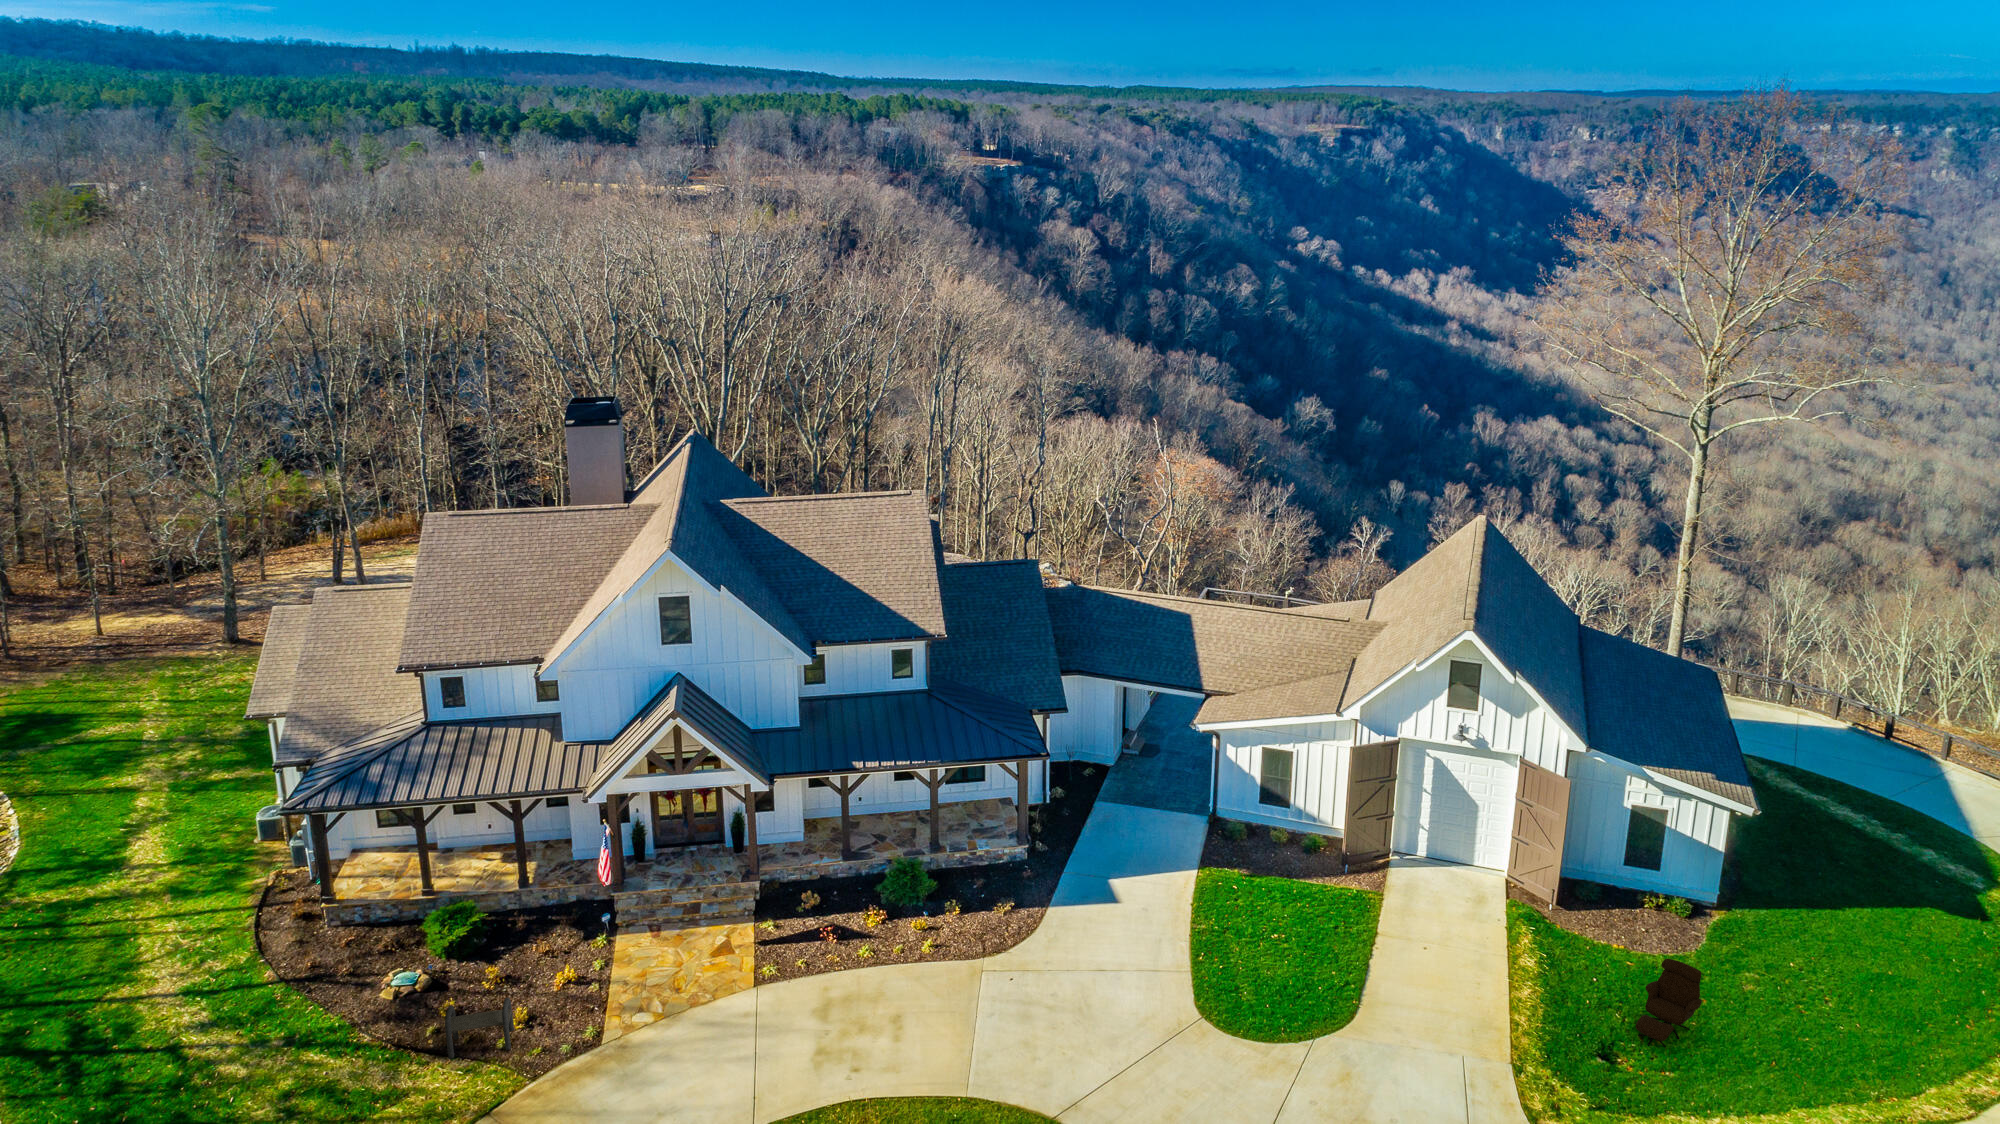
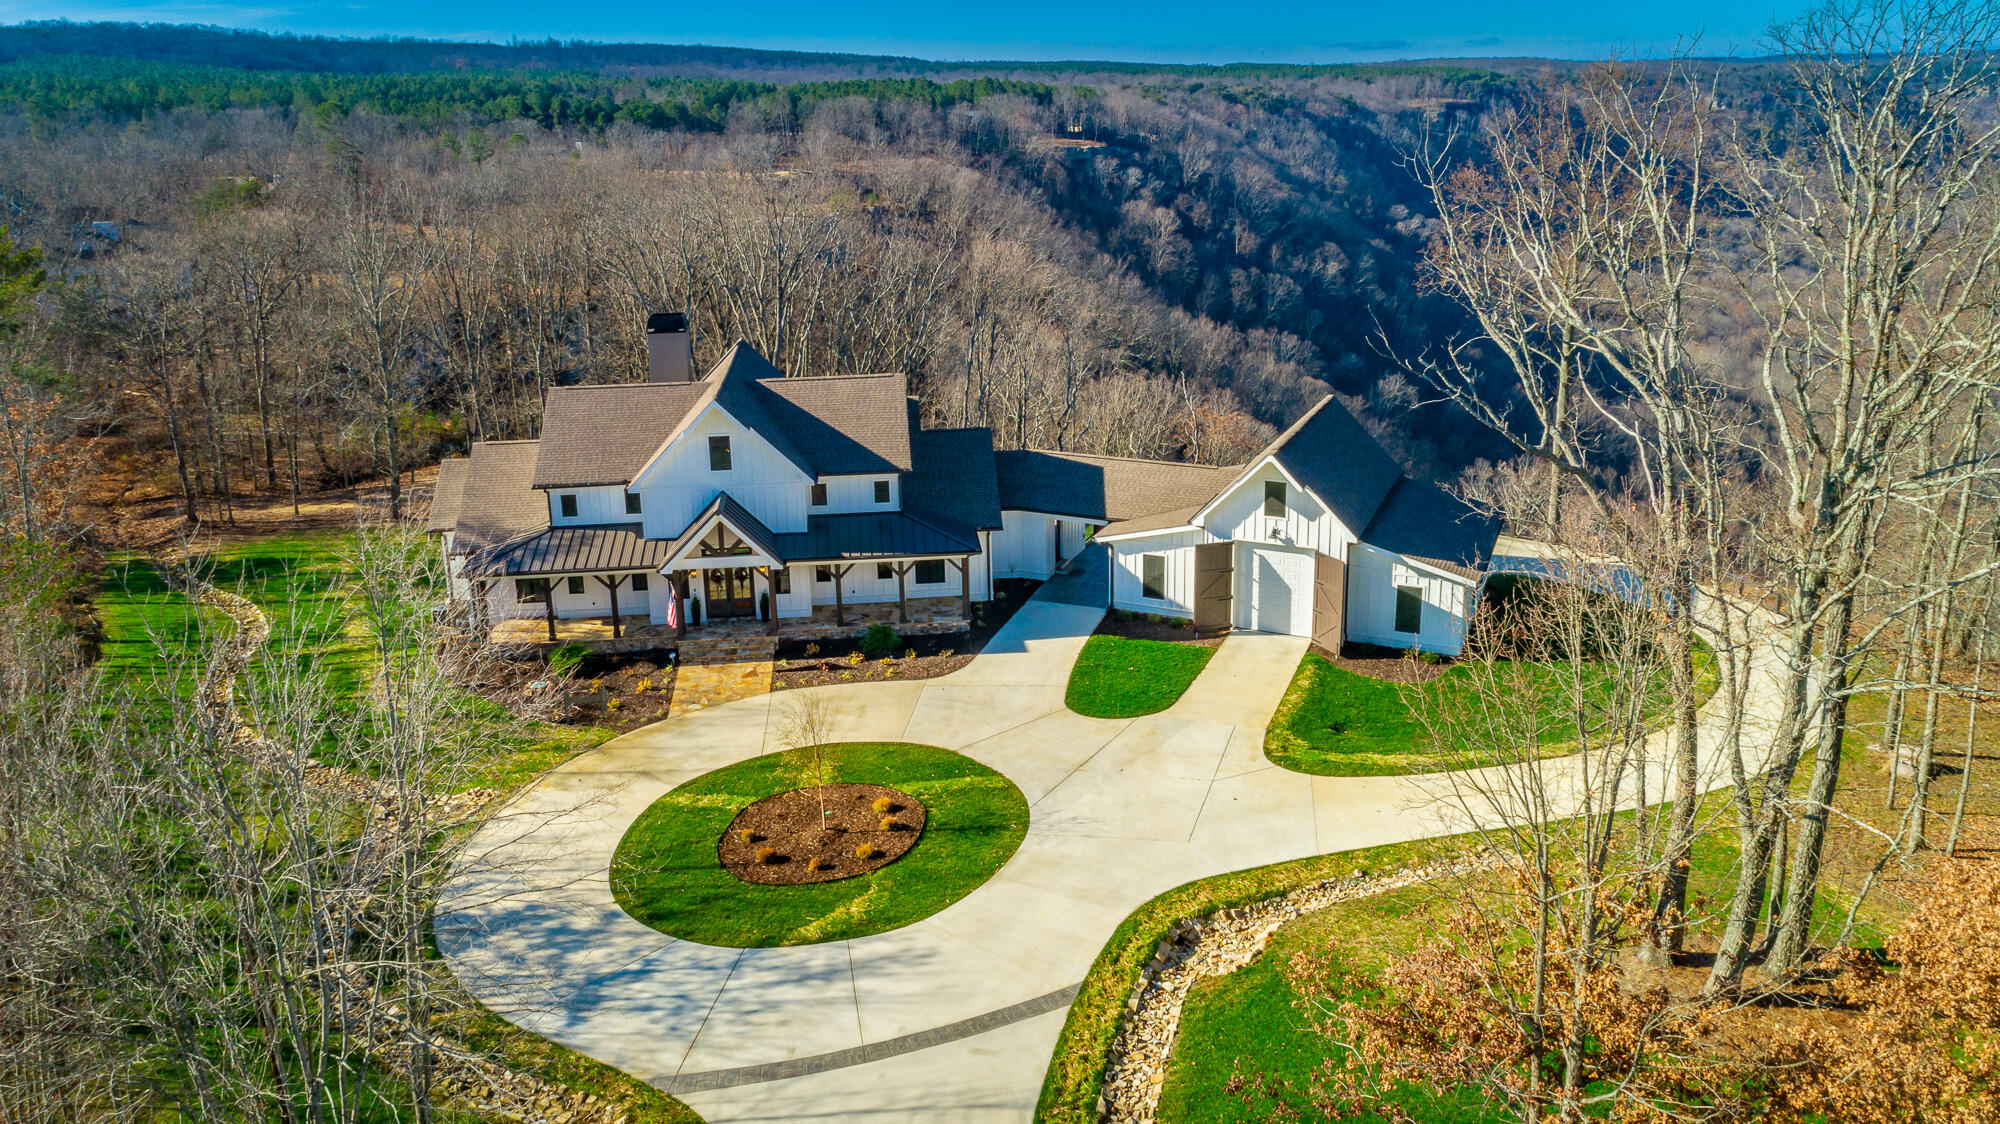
lounge chair: present [1636,959,1702,1047] -> none [1360,673,1407,728]

